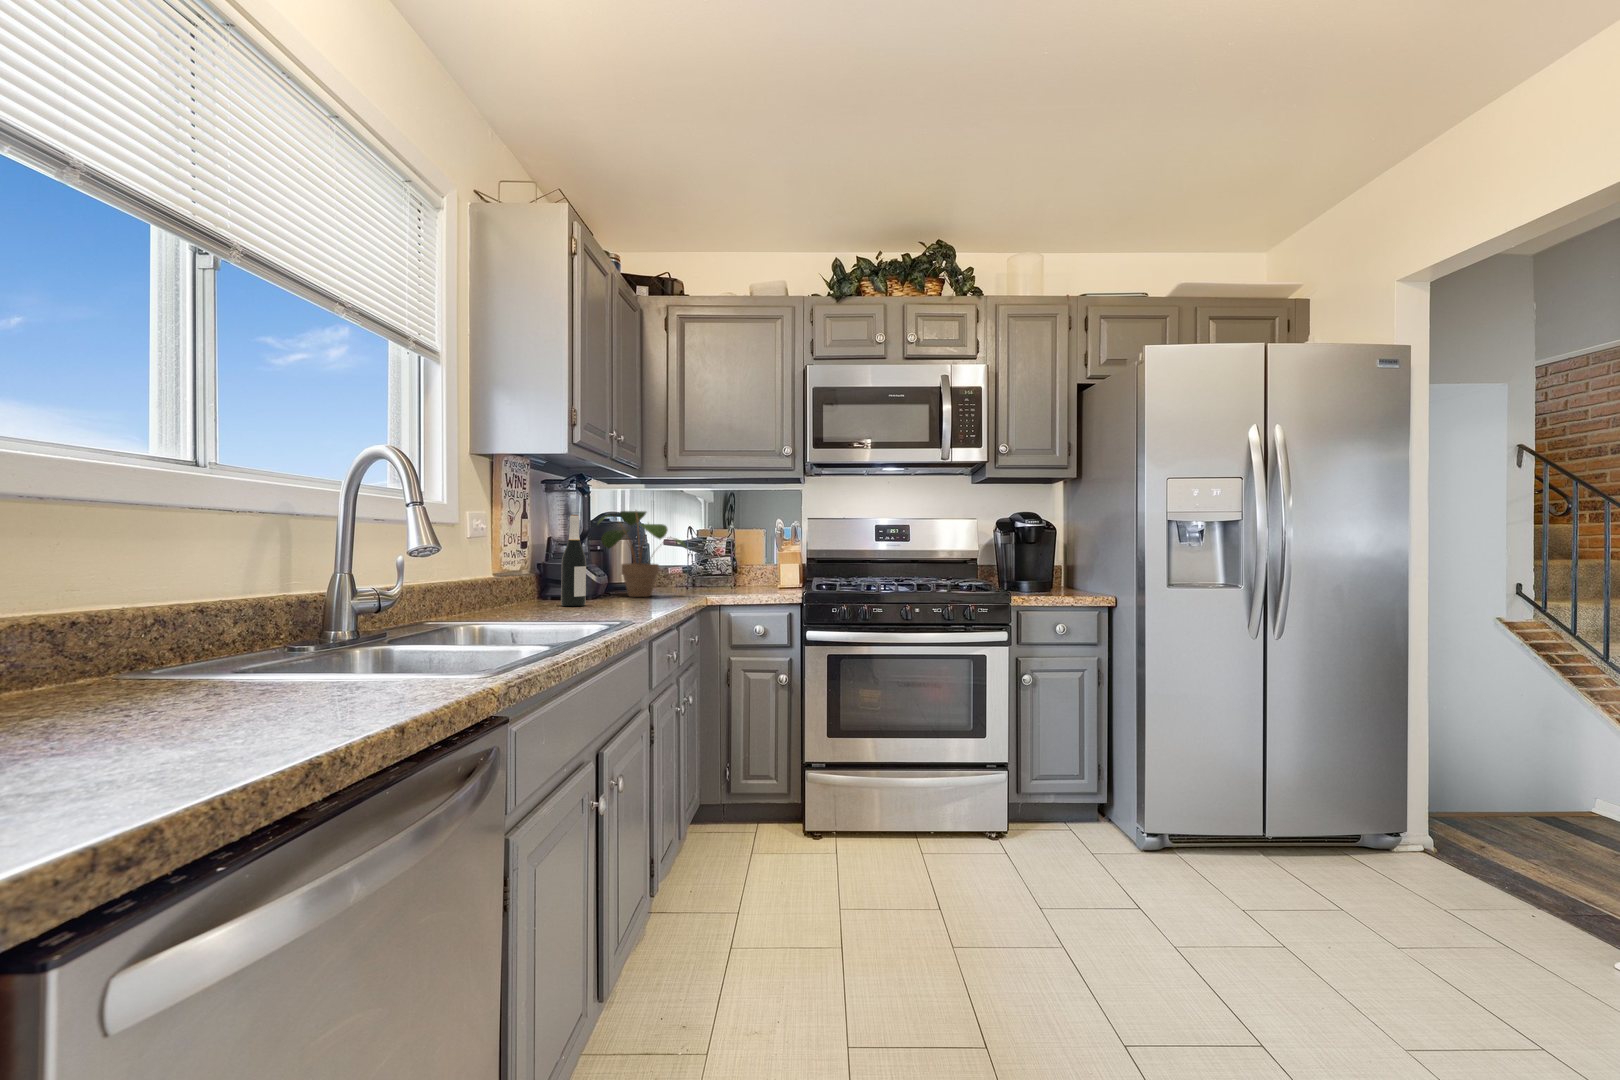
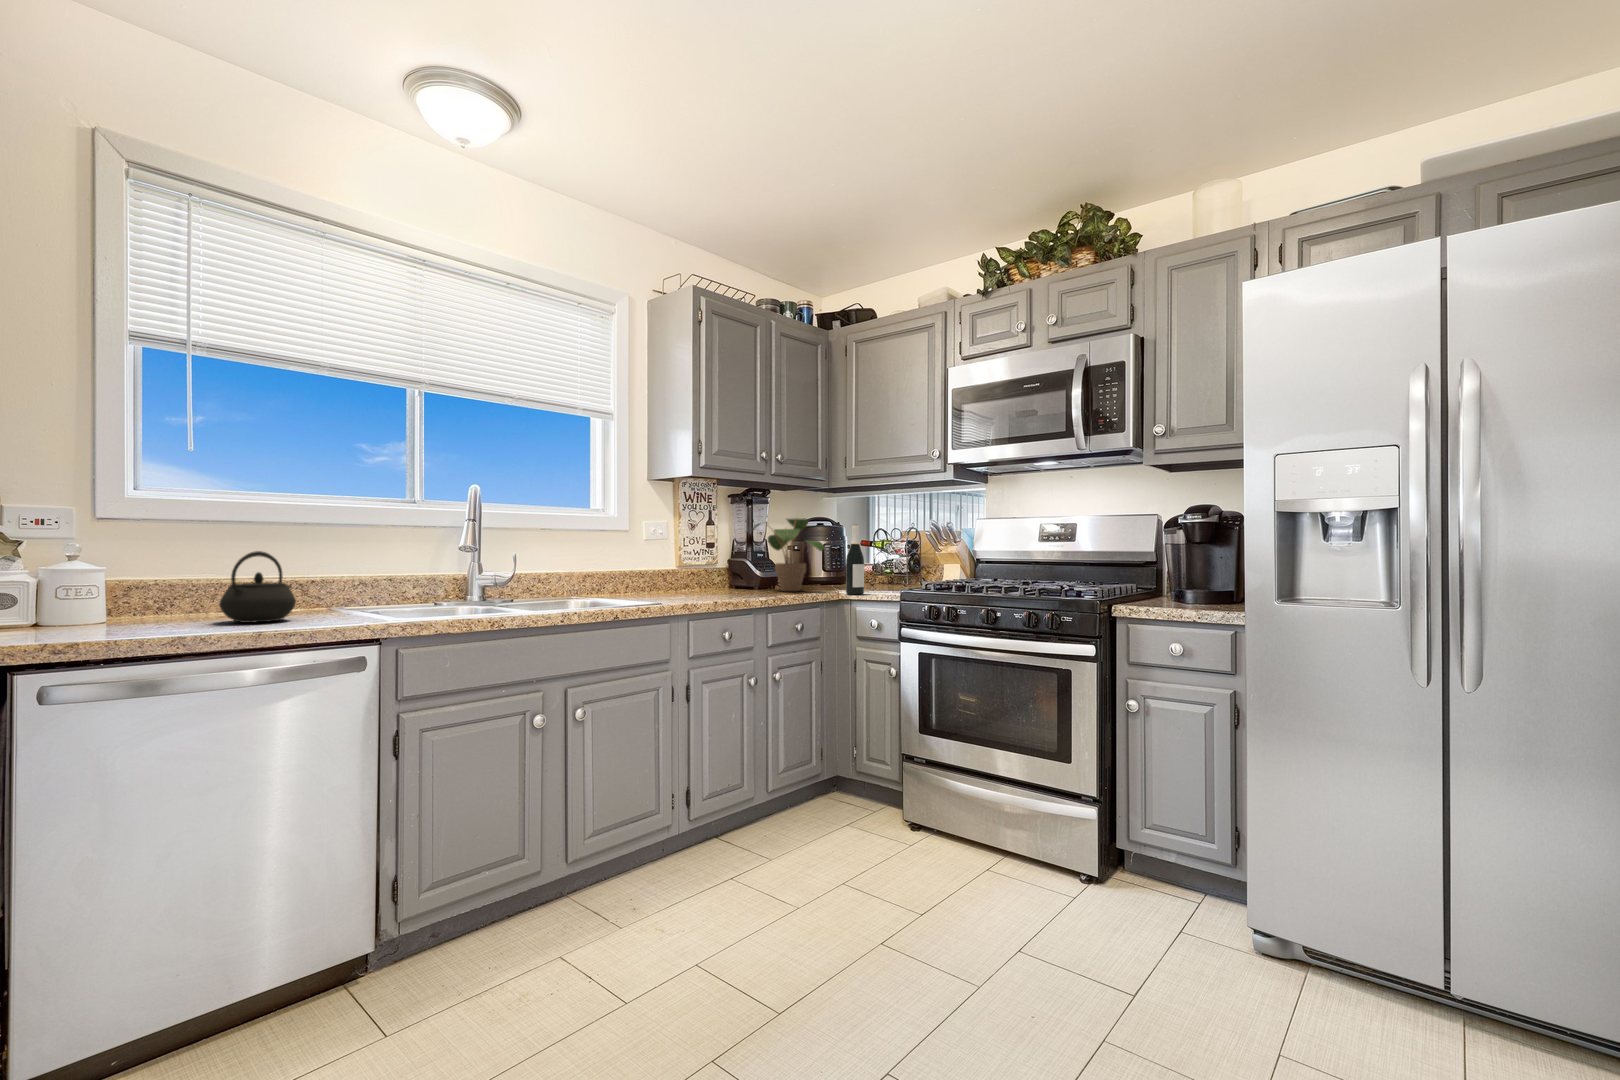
wine bottle: present [561,515,586,606] -> present [846,524,864,595]
kettle: none [78,570,261,734] -> present [219,551,296,623]

